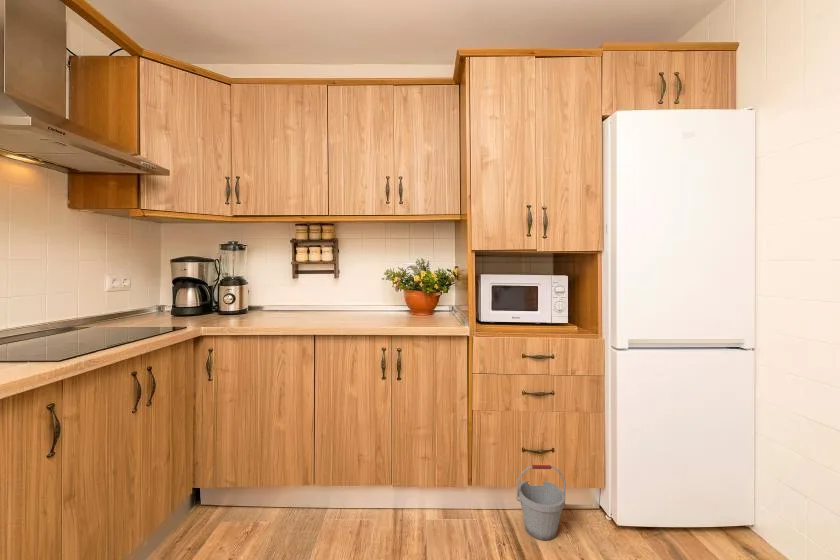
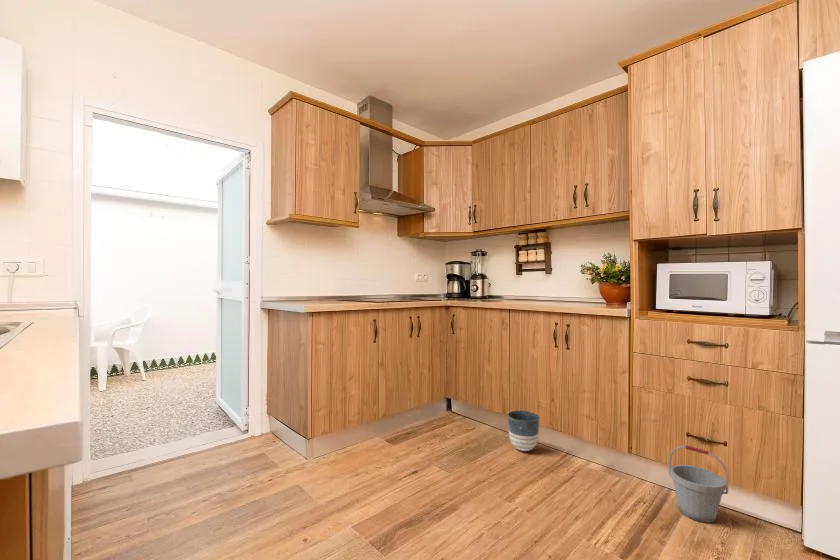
planter: none [322,470,365,532] -> present [508,410,539,451]

